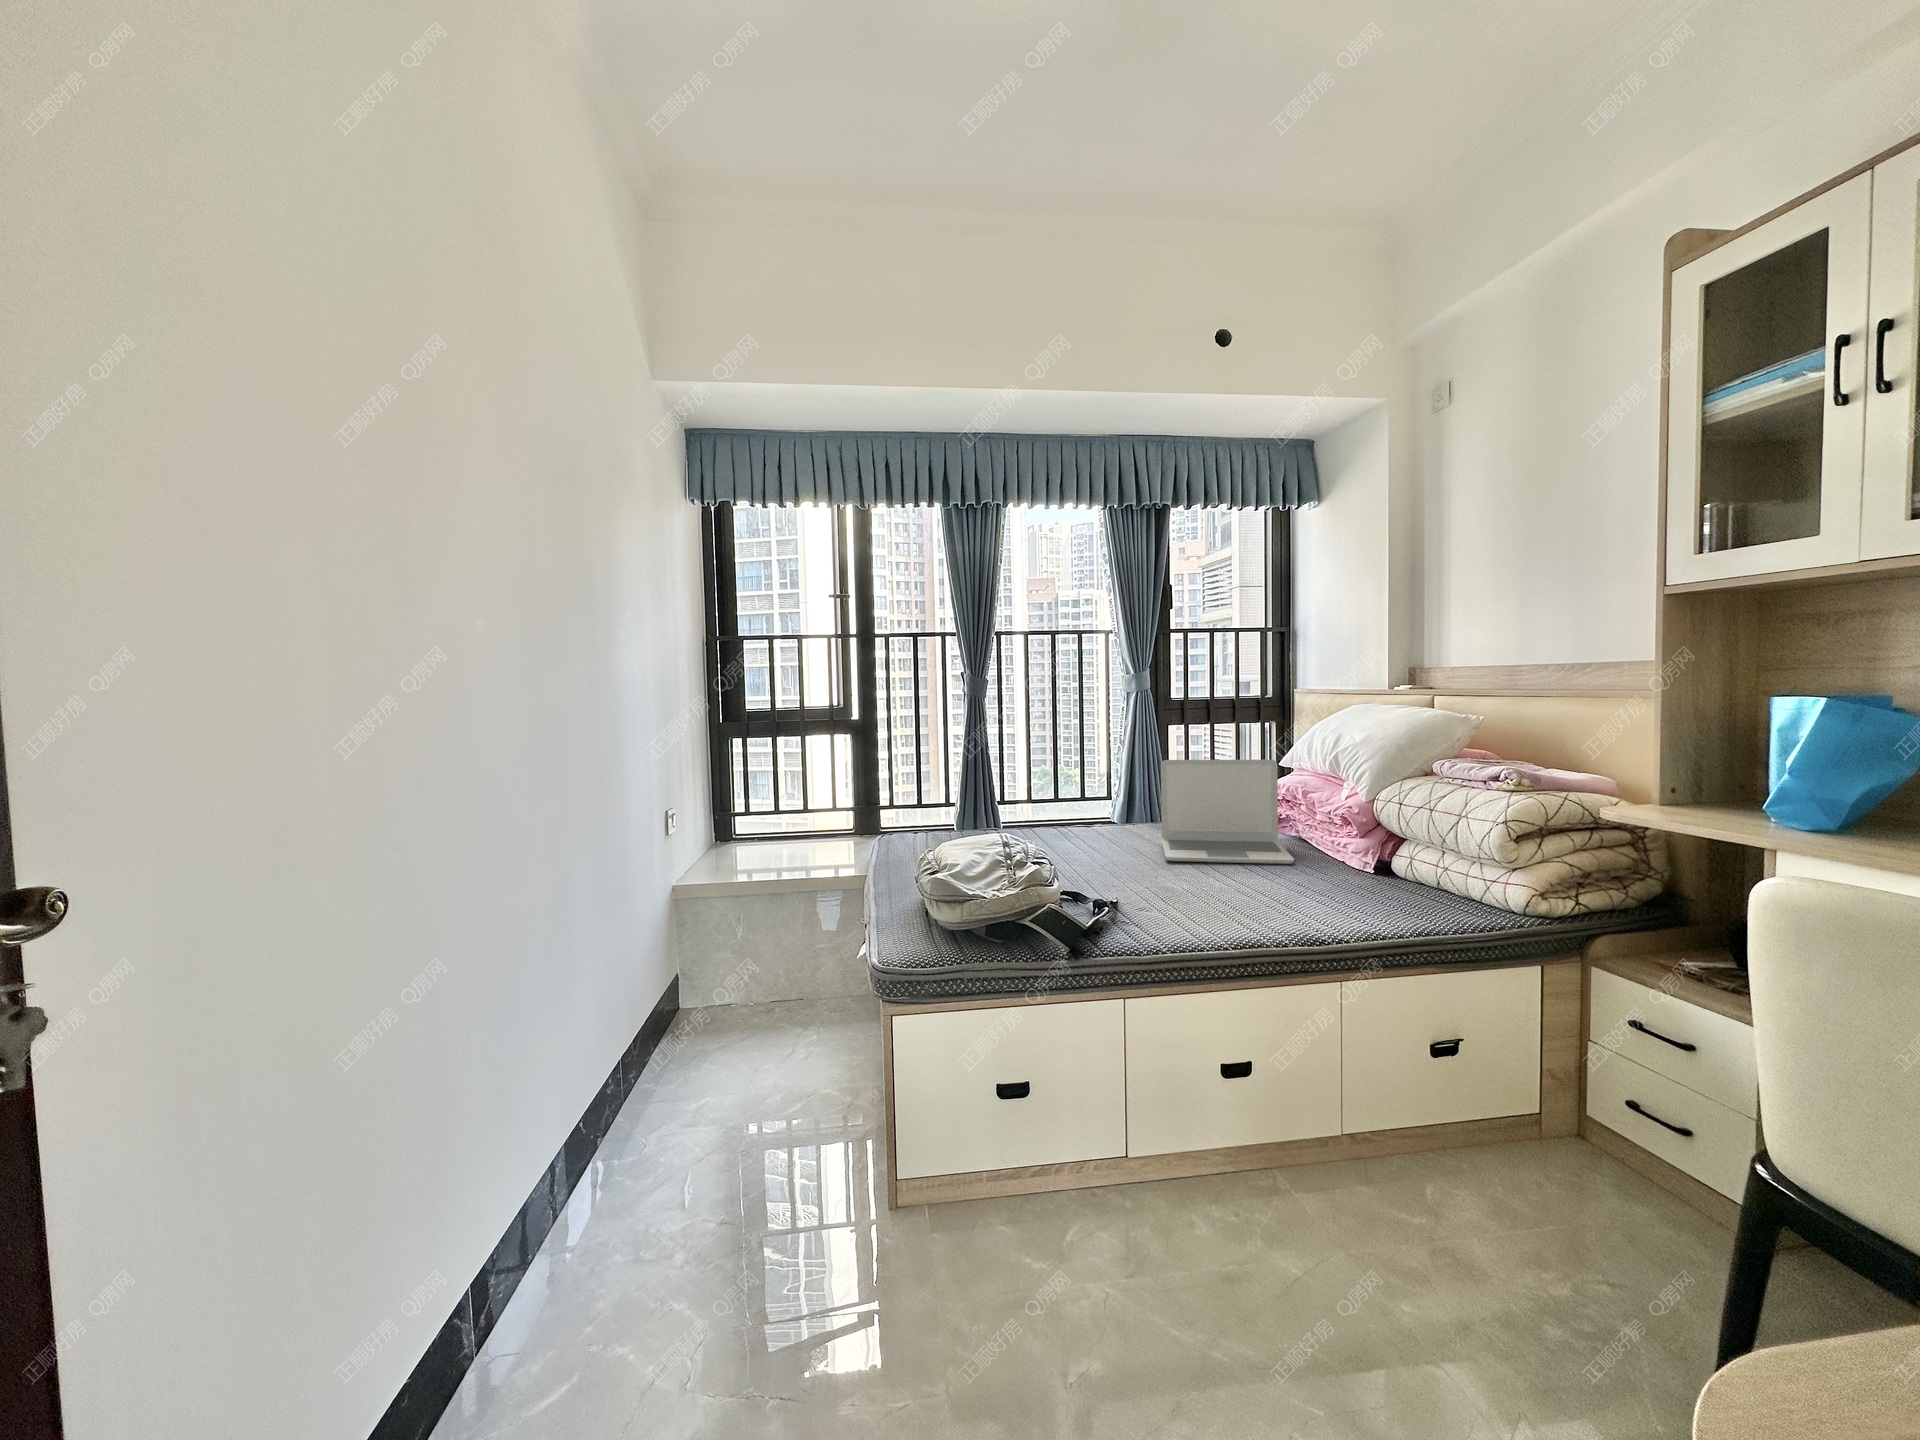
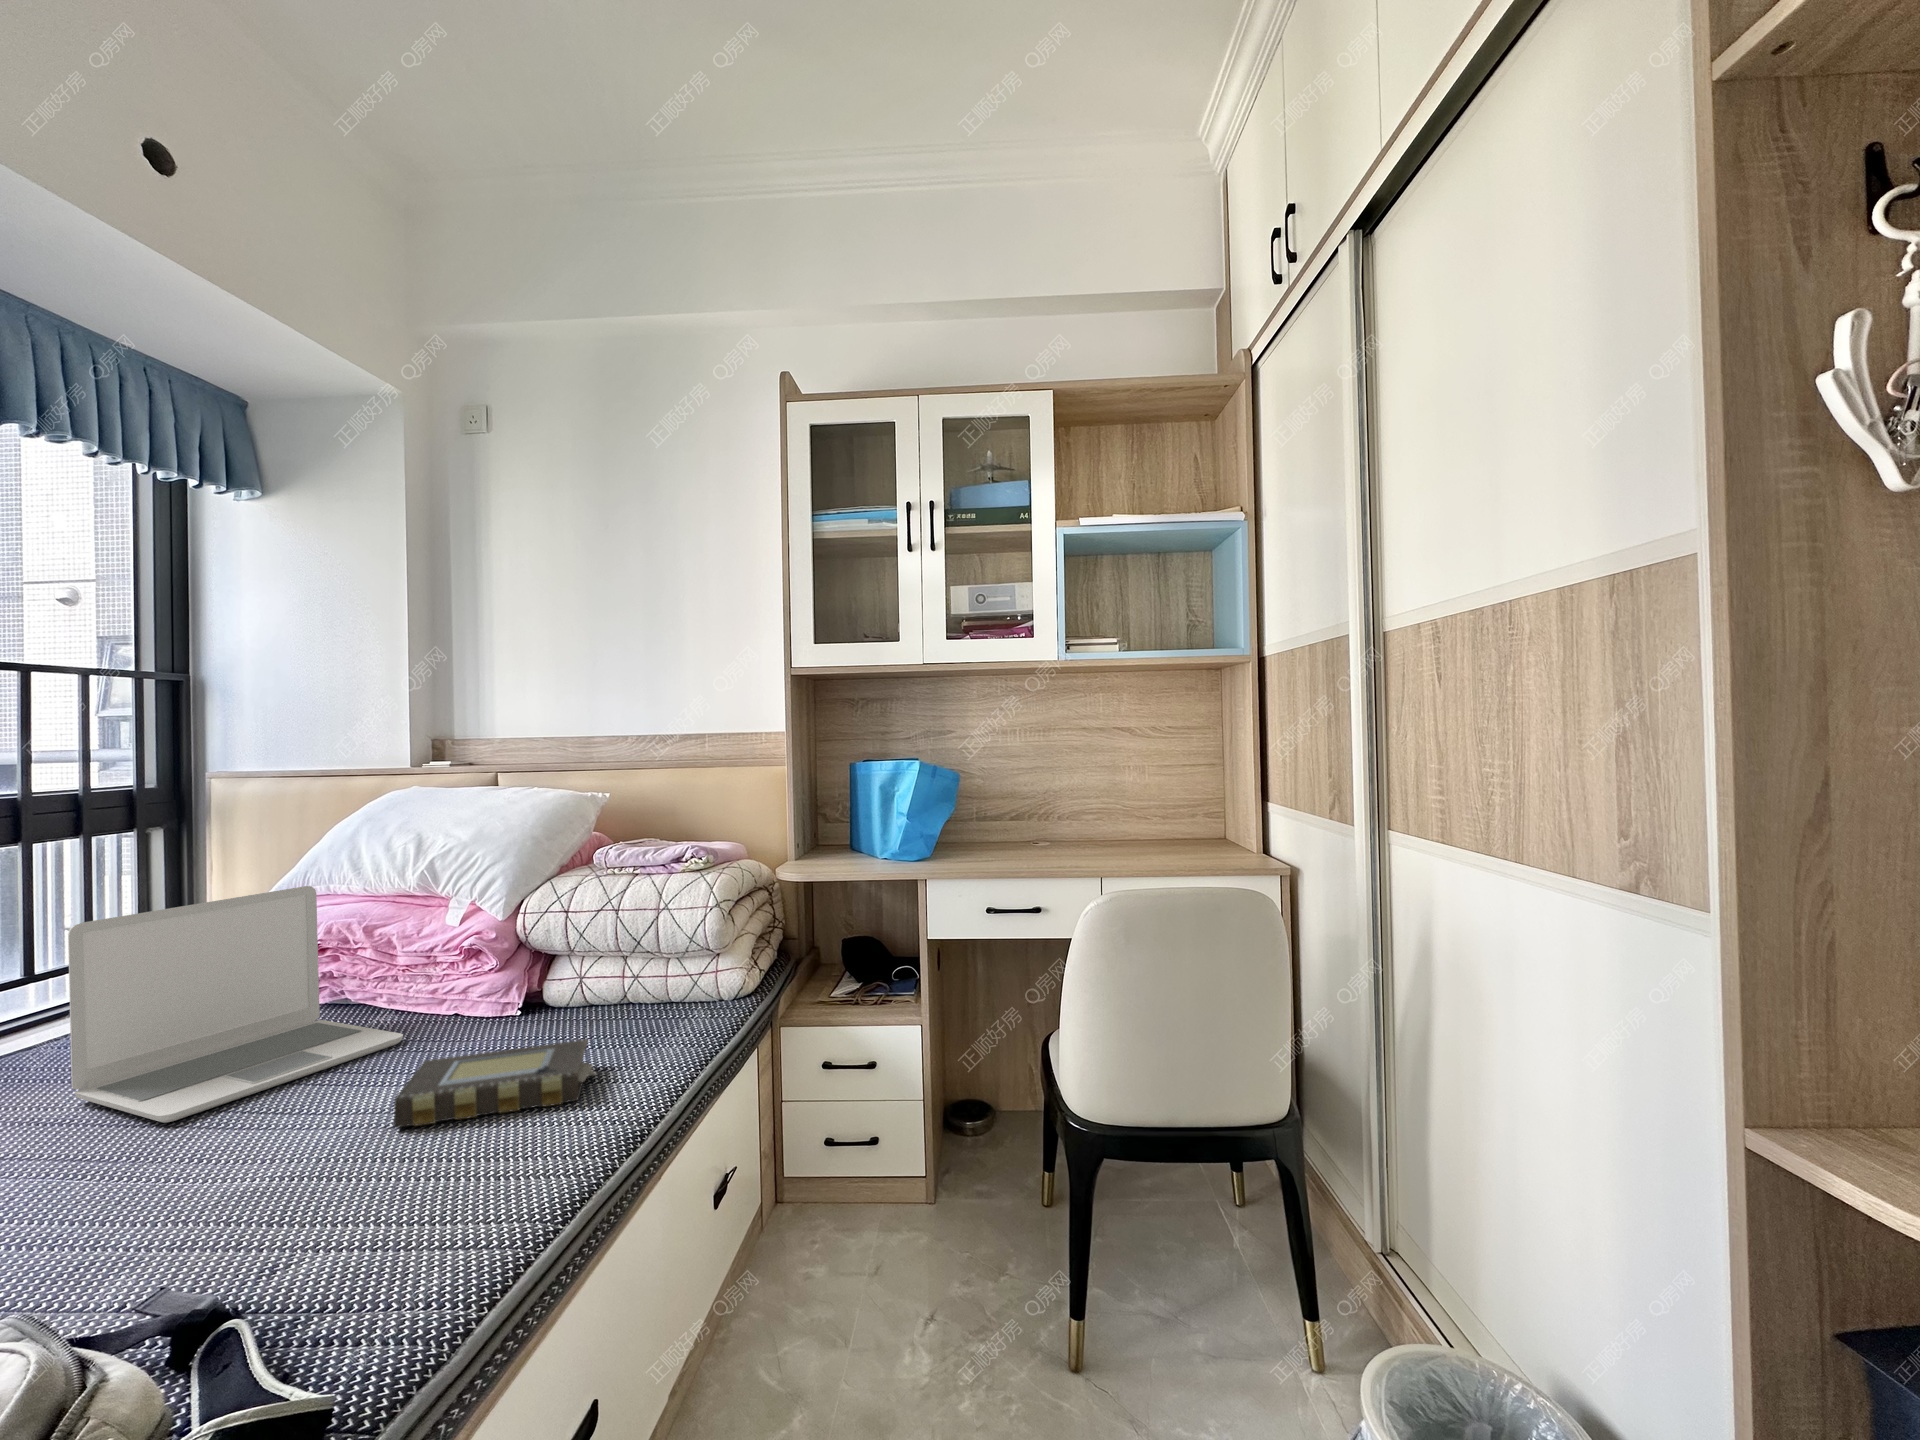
book: none [1218,869,1346,919] -> present [394,1040,596,1128]

